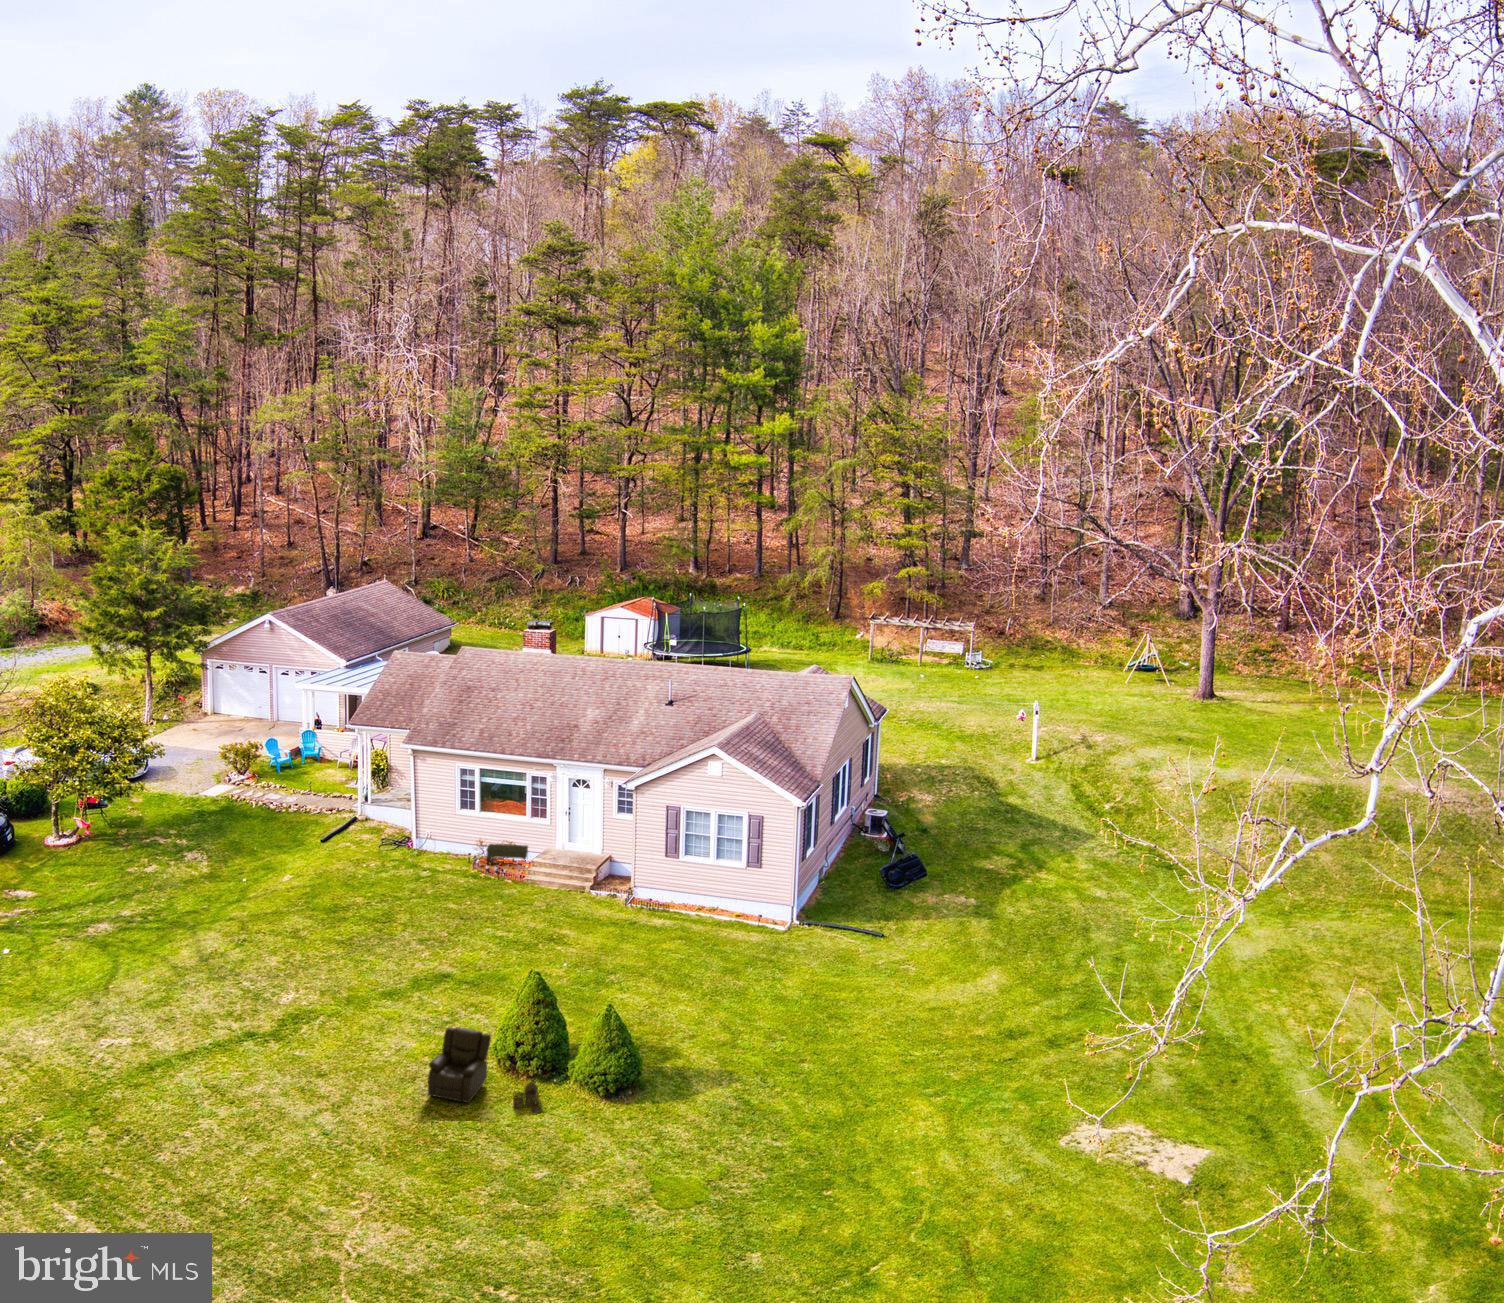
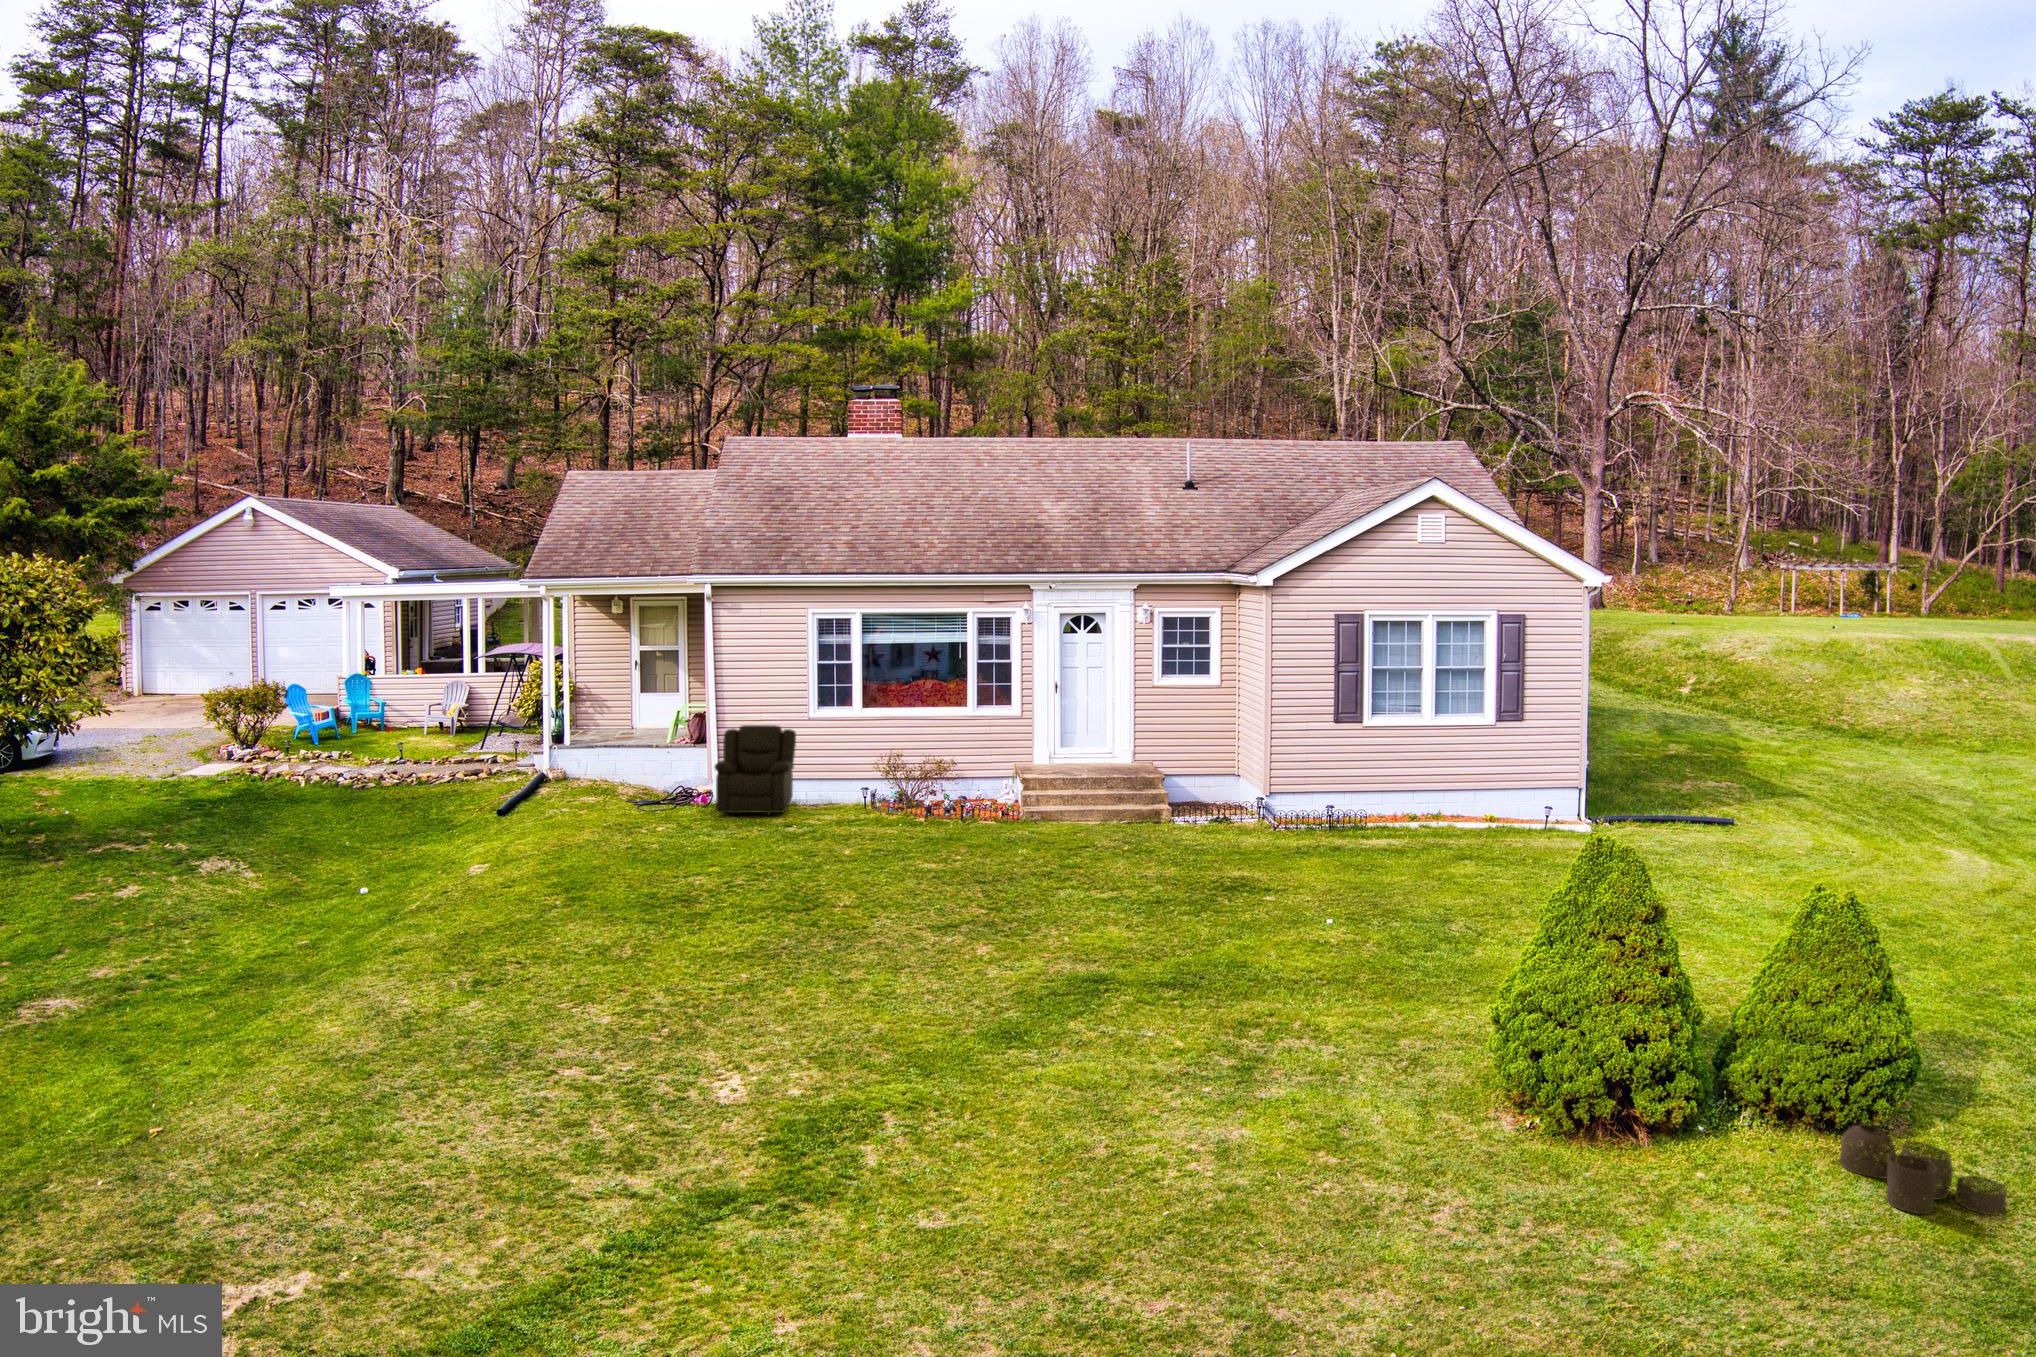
bench: present [487,844,528,863] -> none [899,768,989,813]
chair: present [428,1027,491,1103] -> present [715,725,796,816]

